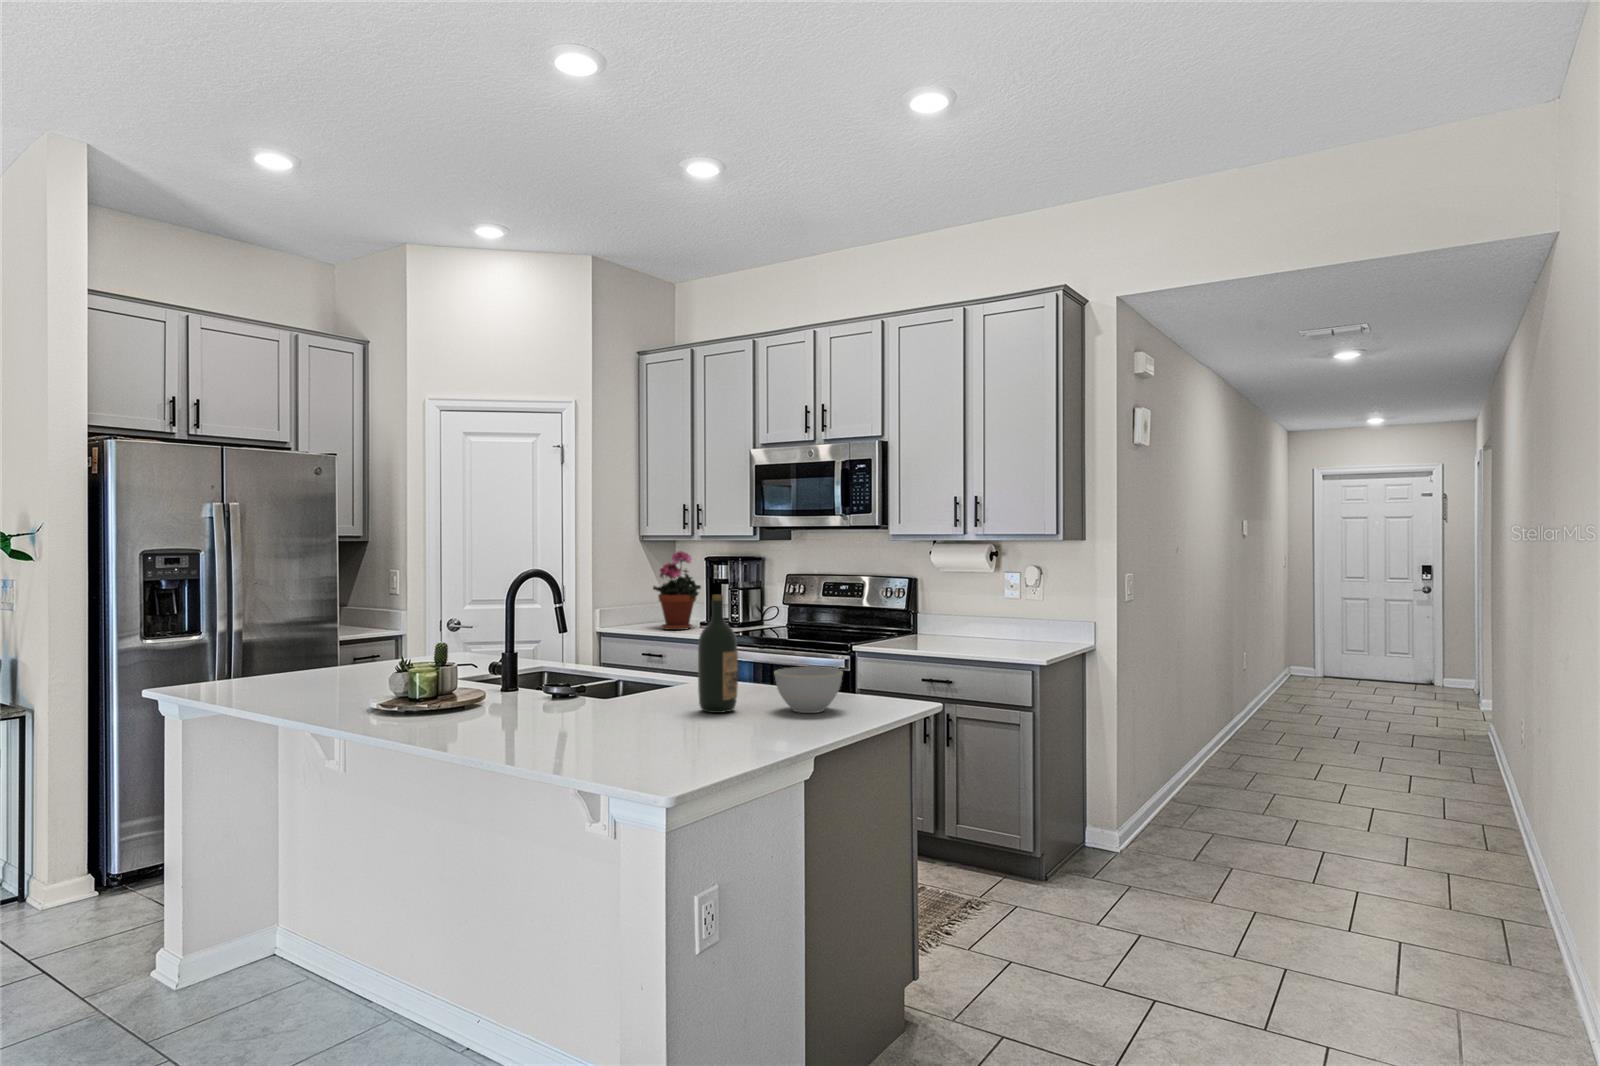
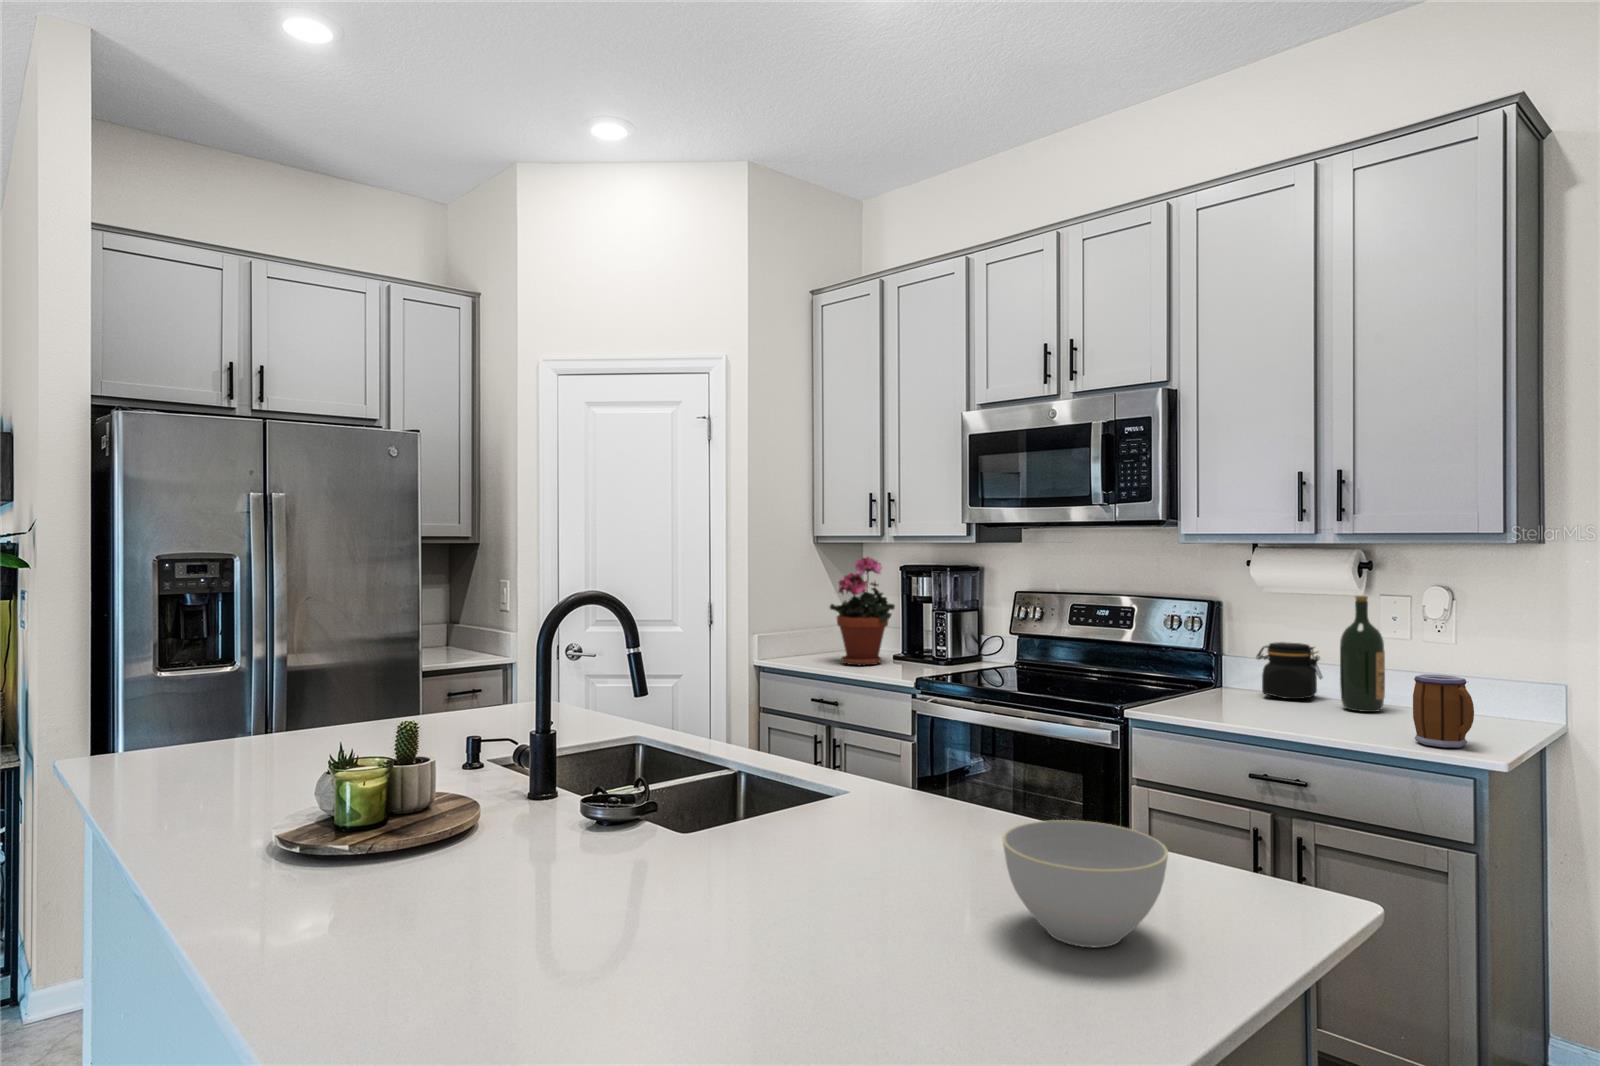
wine bottle: present [698,595,738,713] -> present [1340,596,1385,712]
jar: none [935,604,973,638] -> present [1257,642,1322,699]
mug: none [1007,616,1034,656] -> present [1413,674,1474,747]

